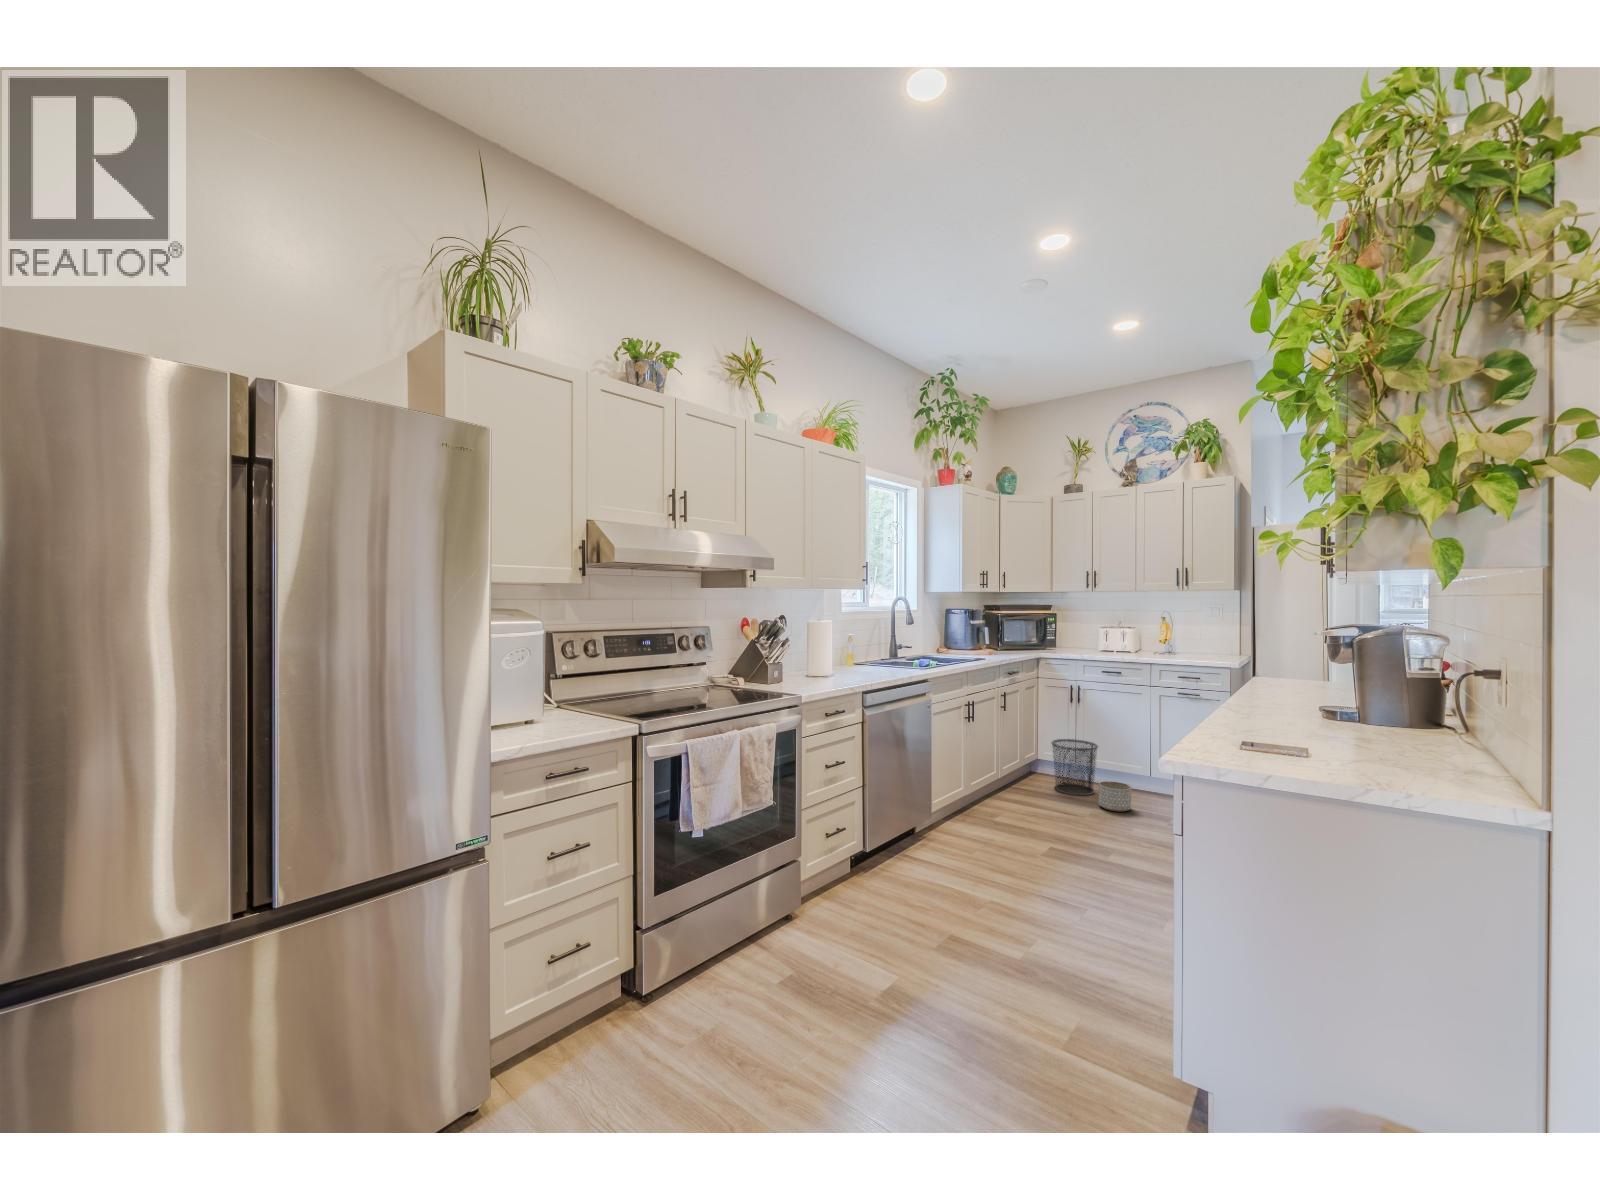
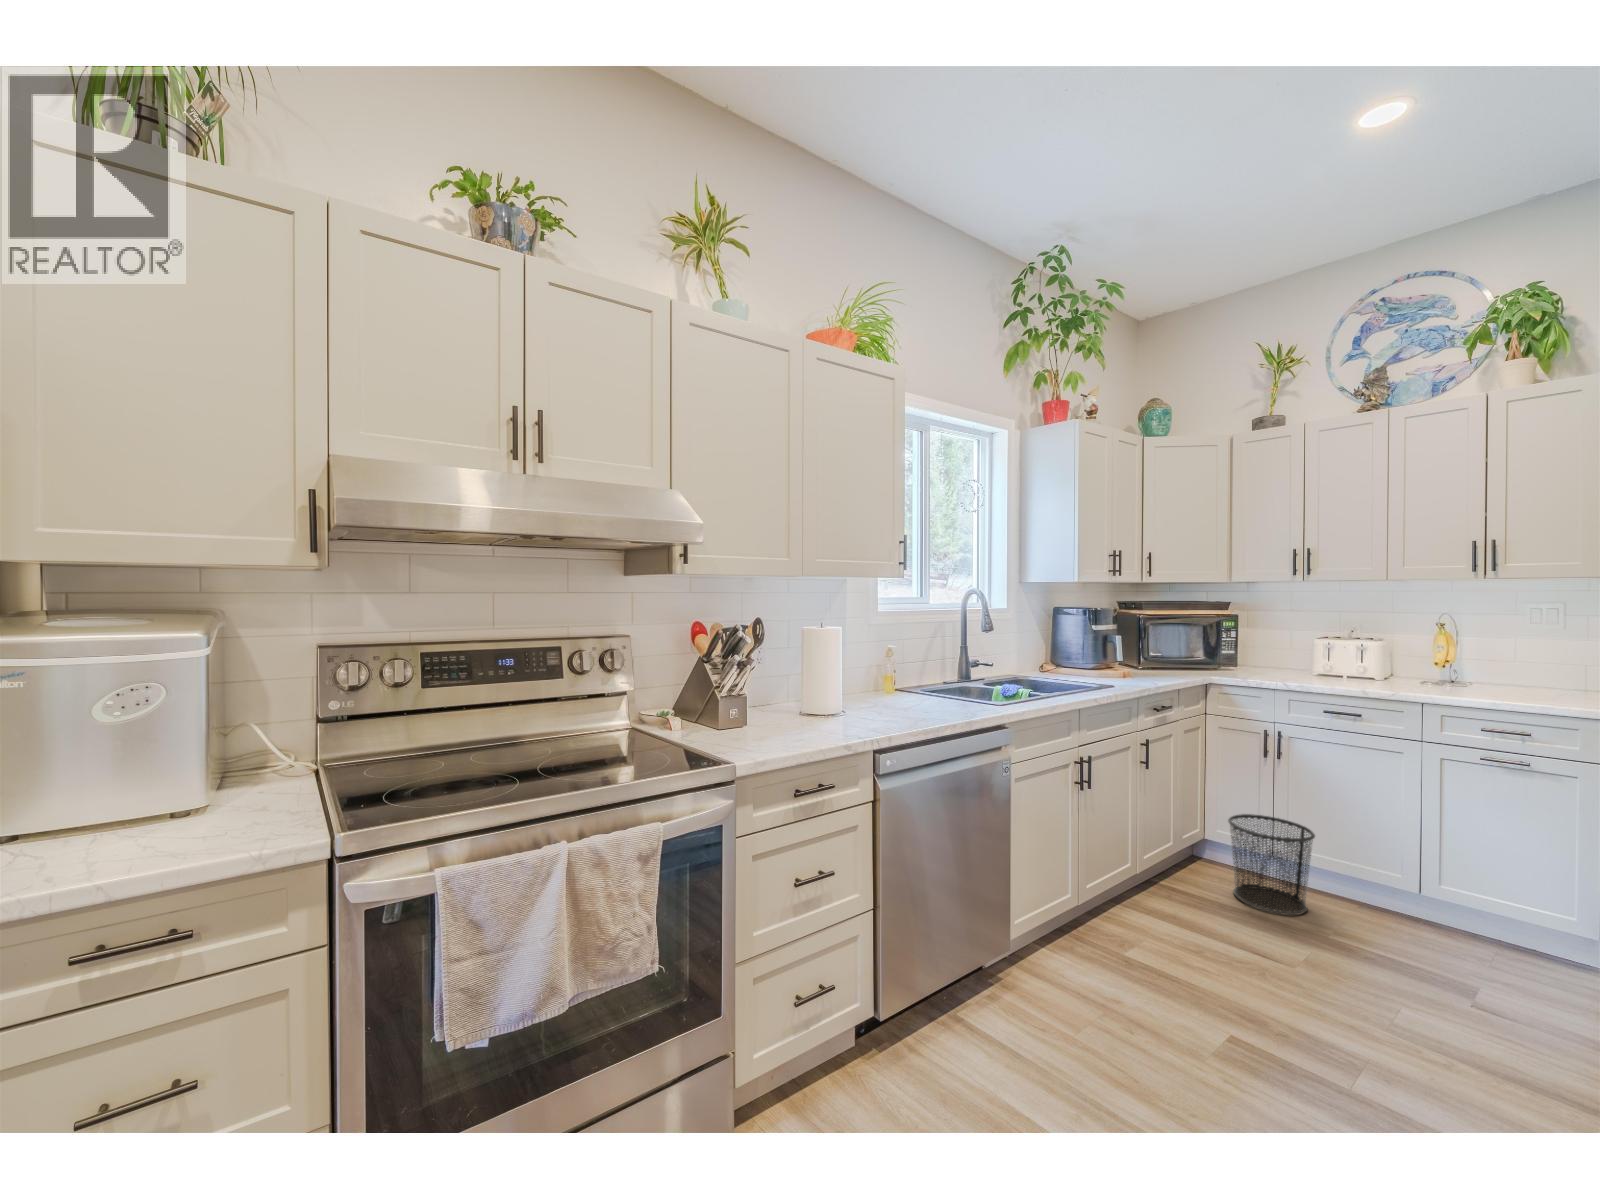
planter: present [1099,781,1131,812] -> none [1319,901,1386,963]

